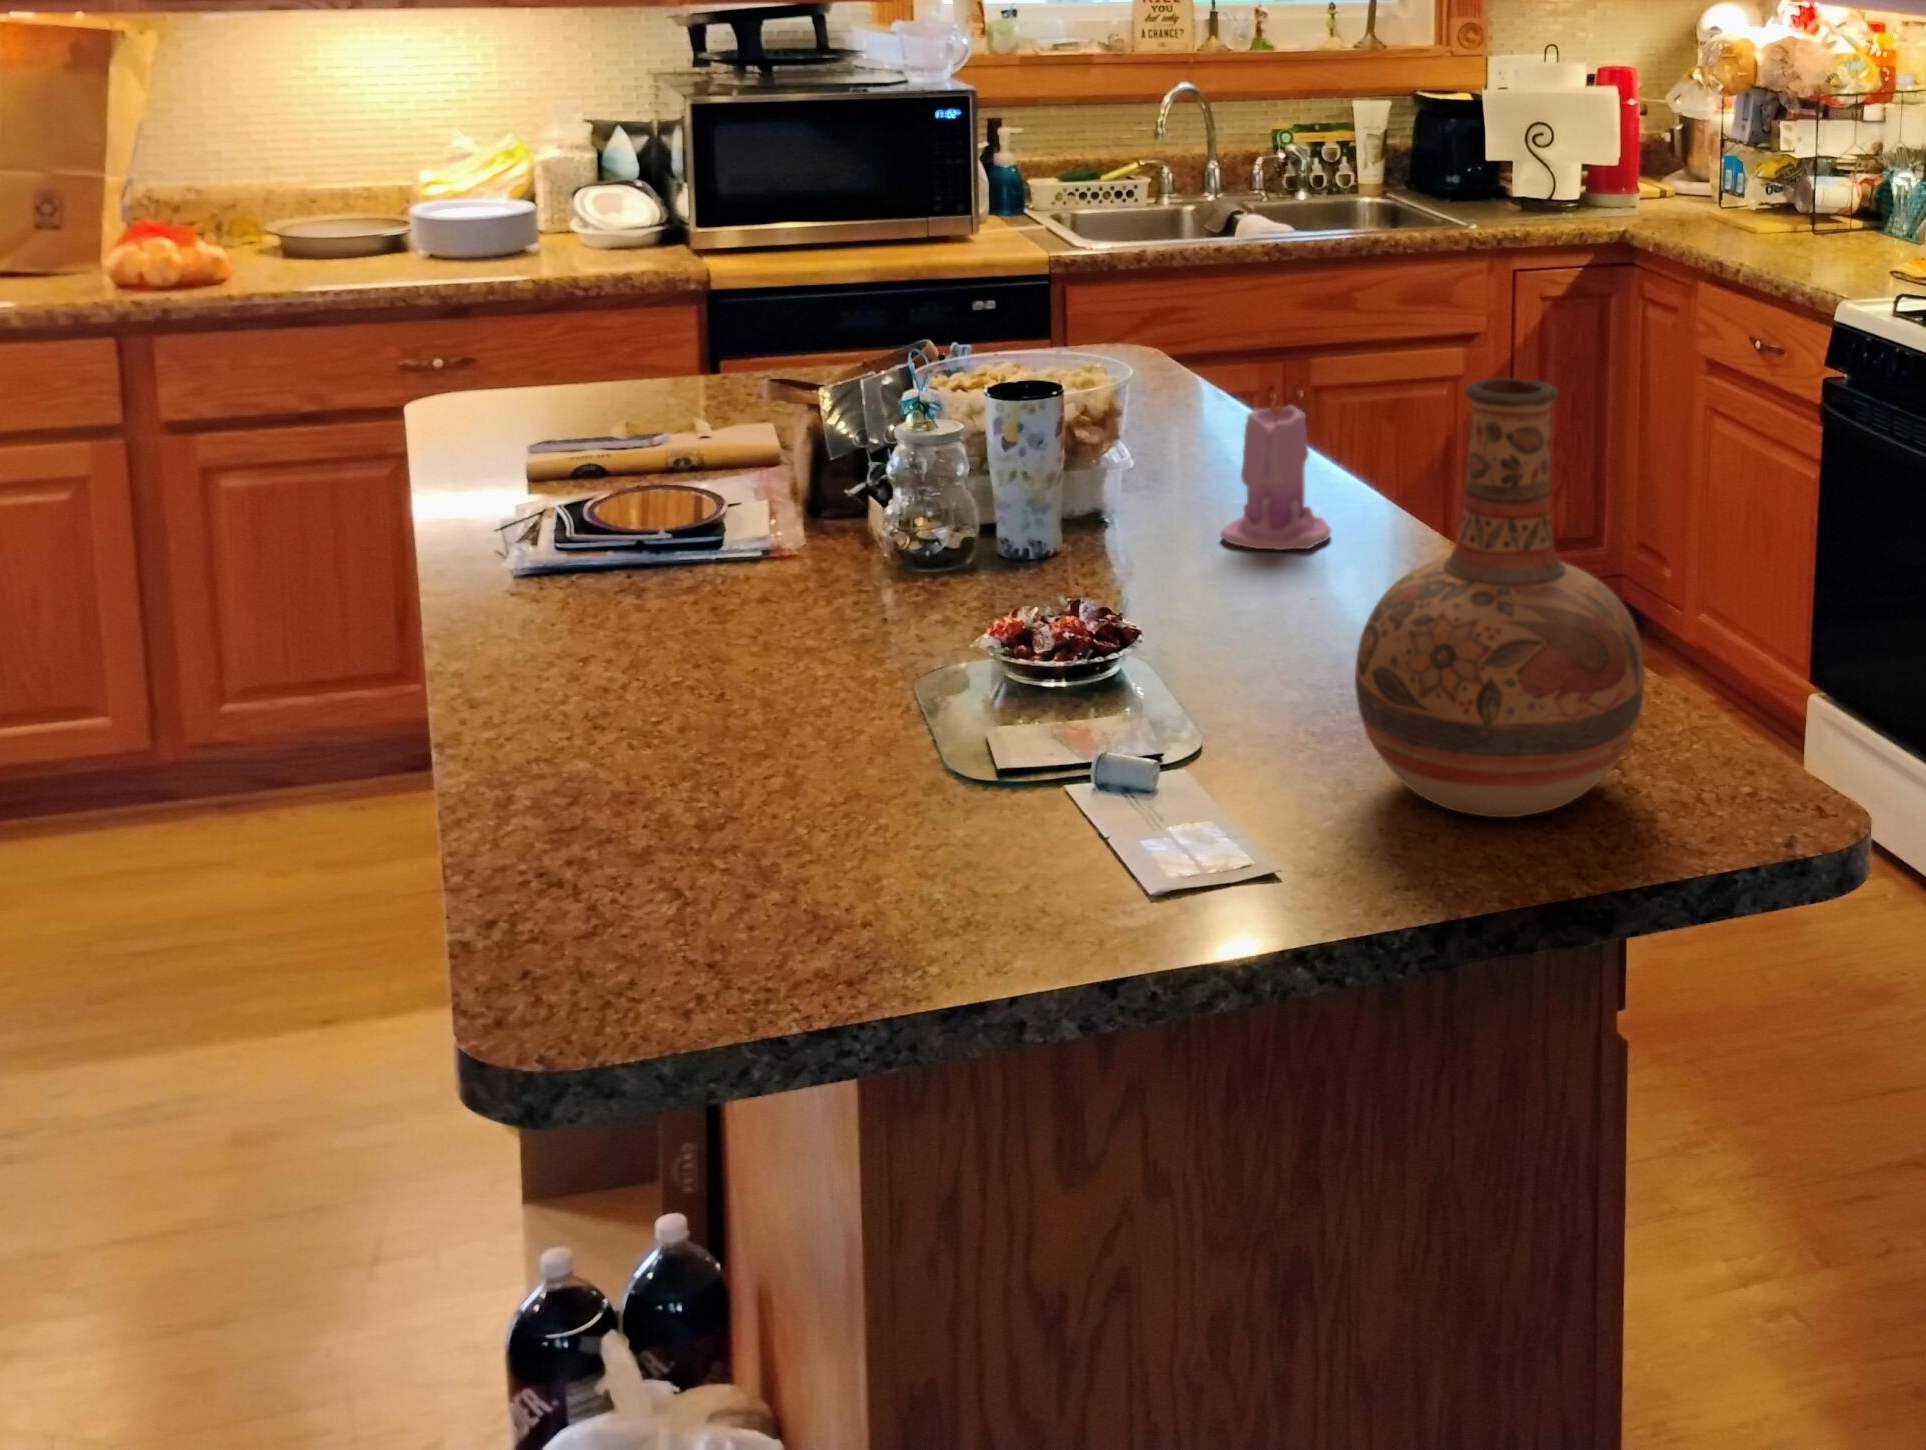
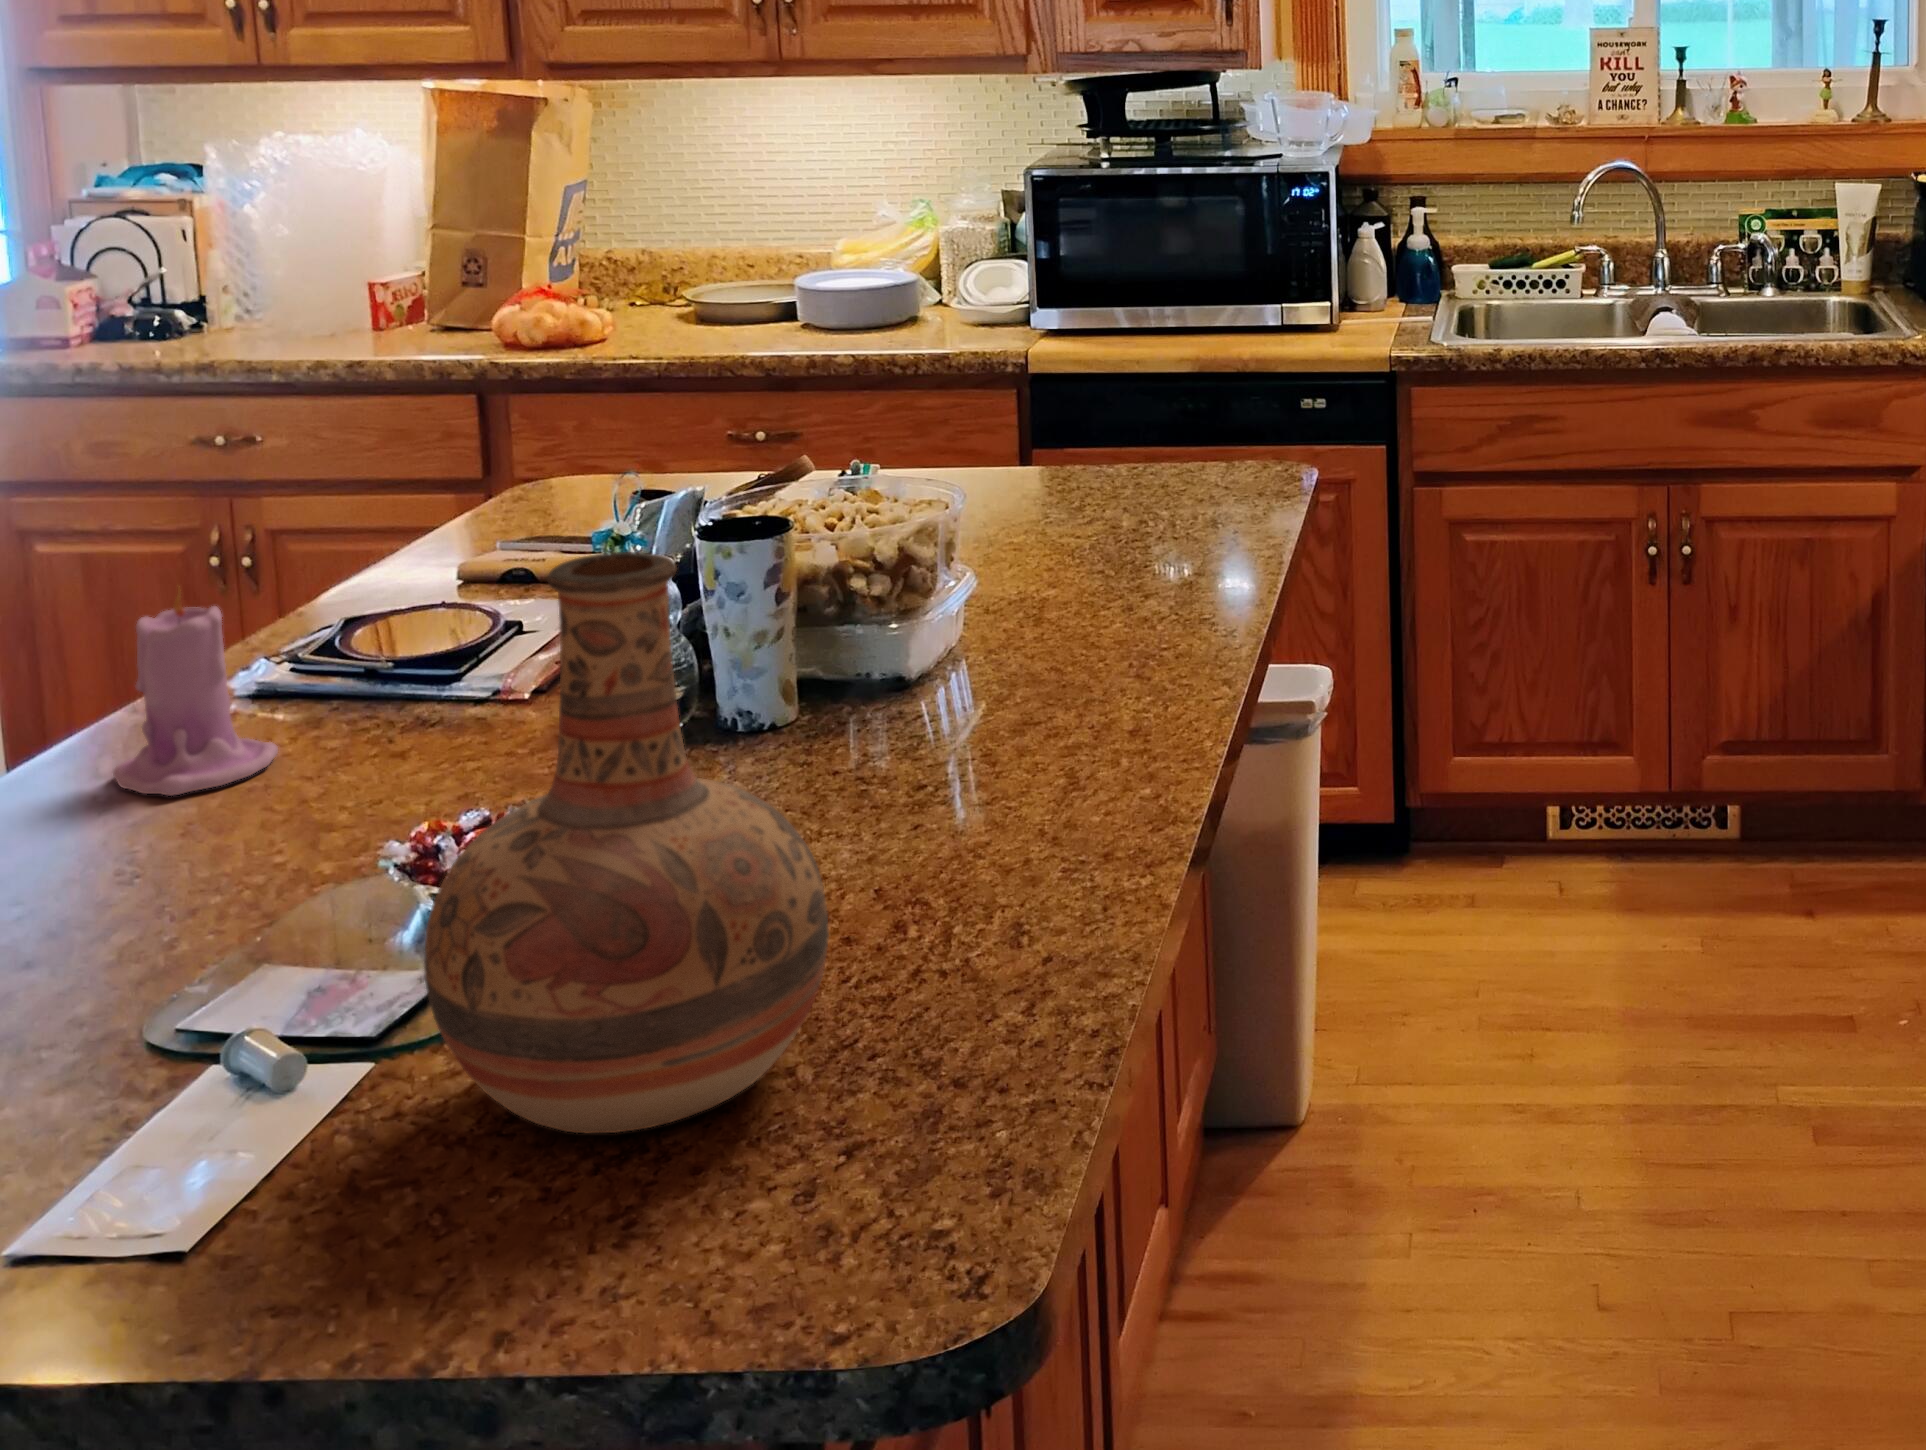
candle: present [1221,397,1331,550] -> present [113,591,278,796]

